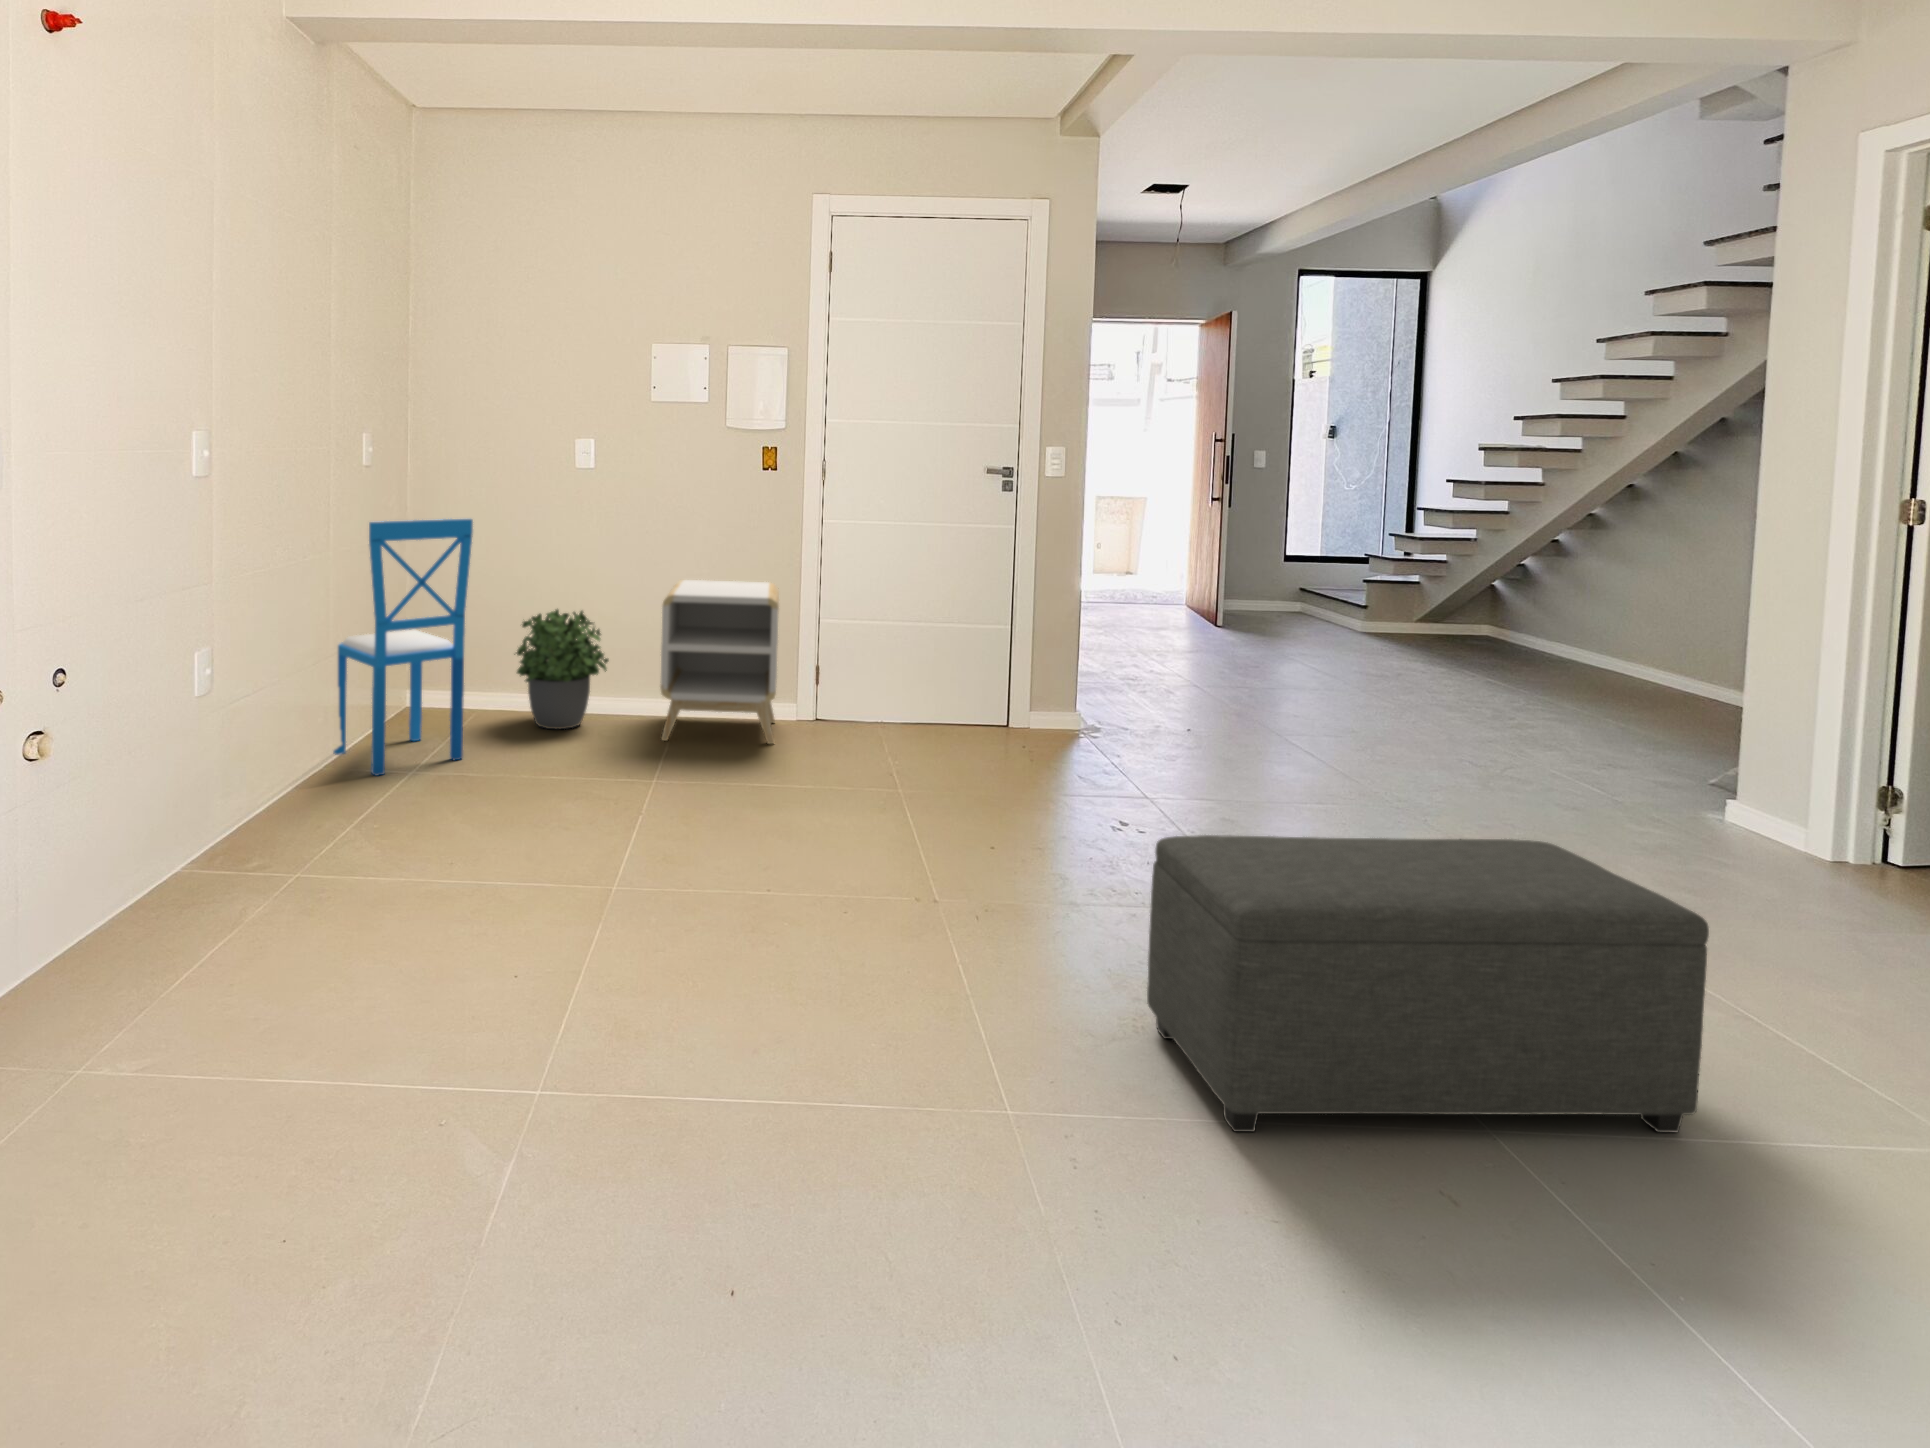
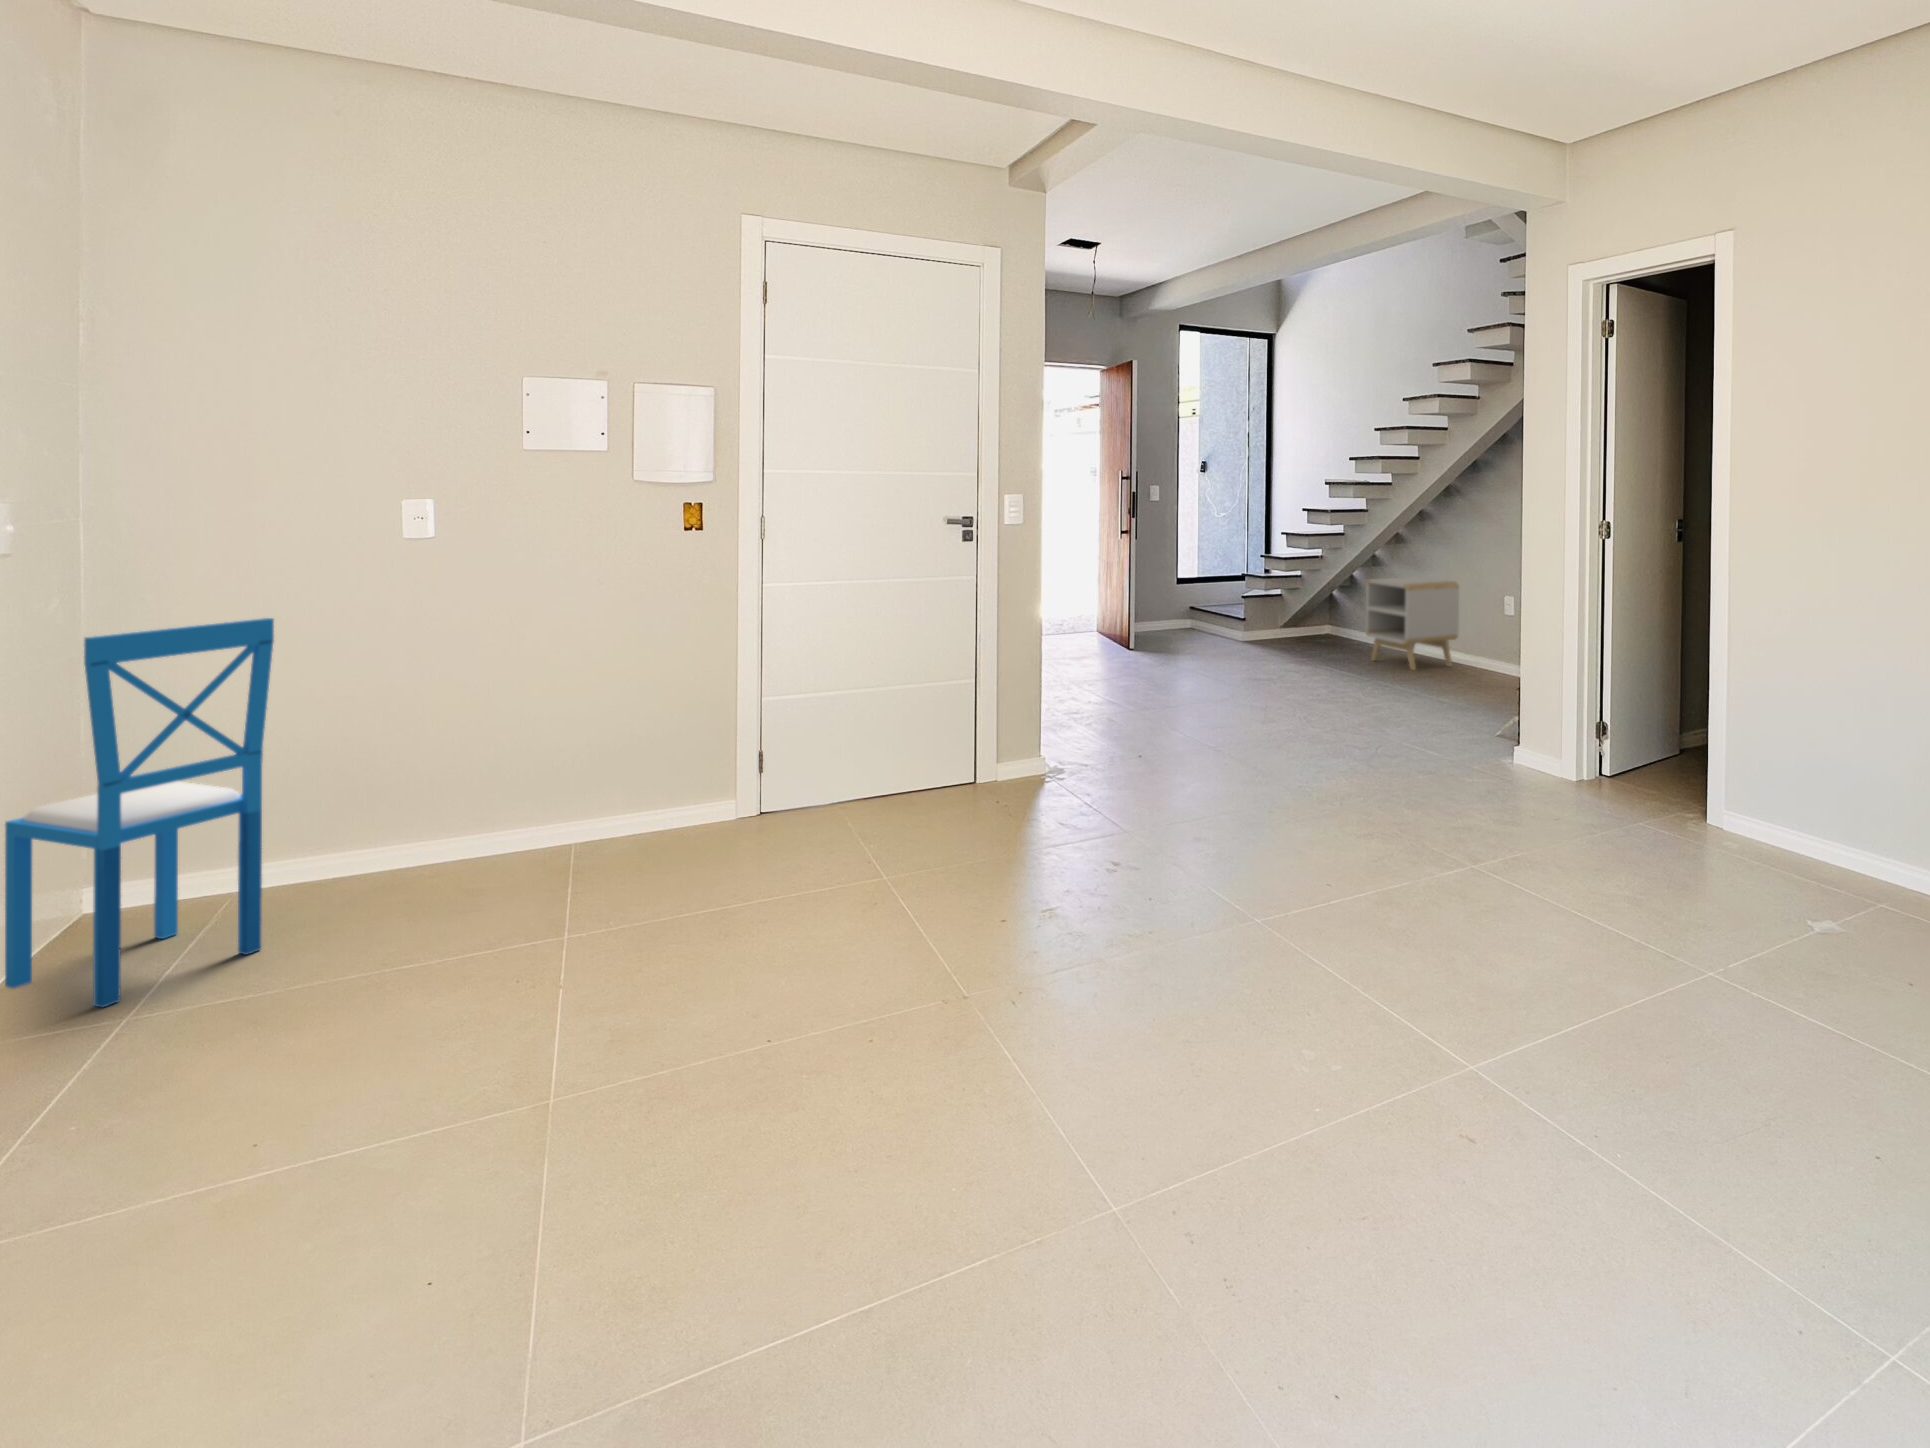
side table: present [660,580,779,744] -> present [1366,577,1459,671]
potted plant: present [516,609,609,729] -> none [333,718,488,879]
ottoman: present [1147,835,1709,1133] -> none [1209,828,1617,1166]

